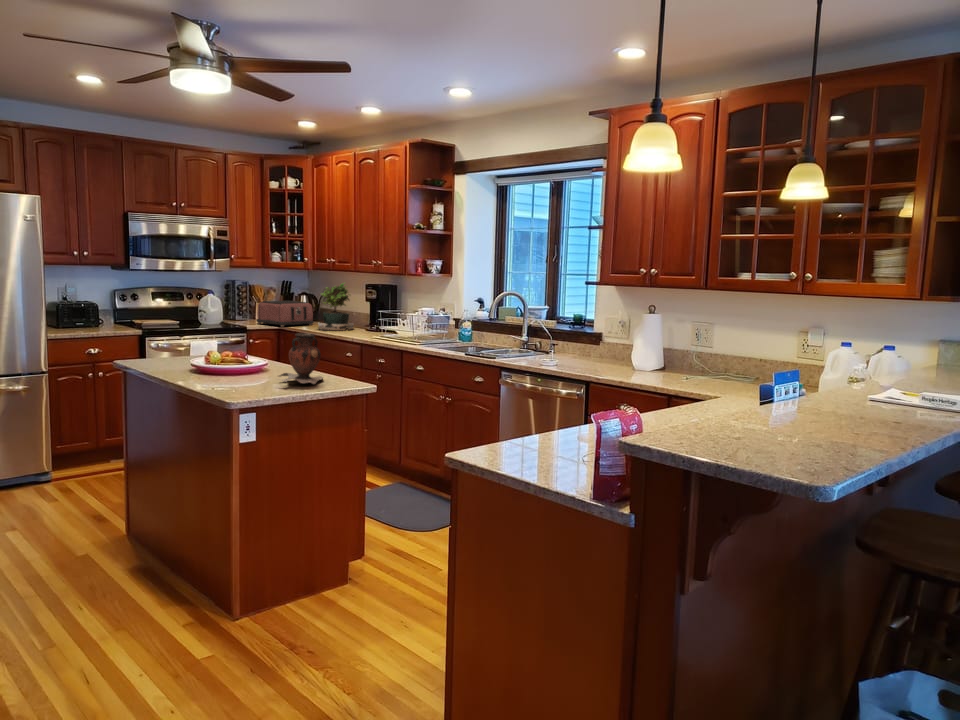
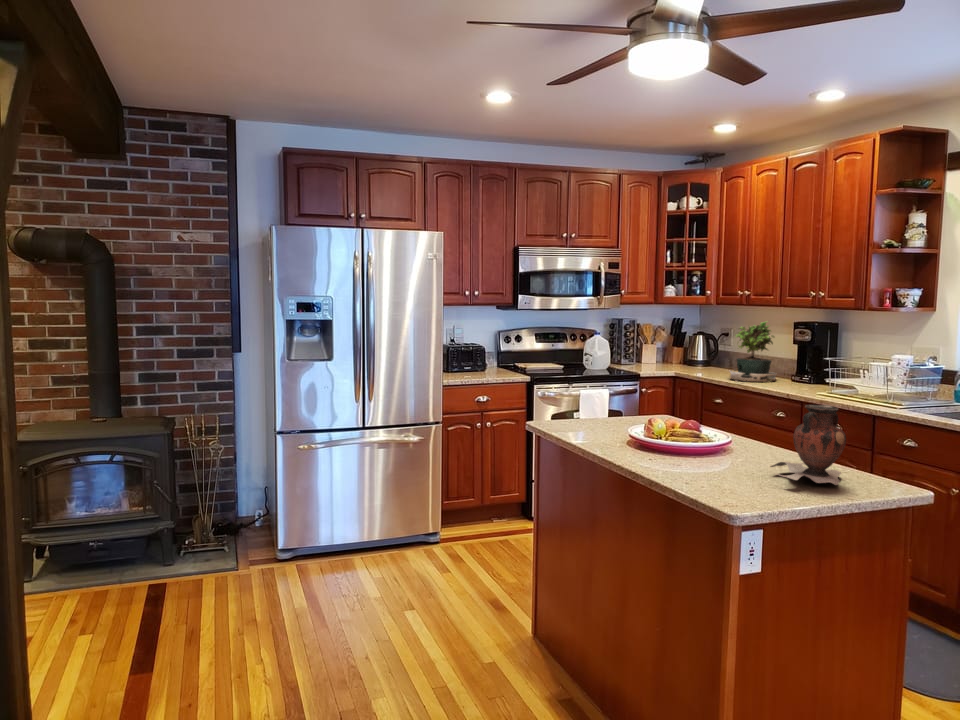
toaster: present [256,301,314,327] -> none [648,342,718,375]

